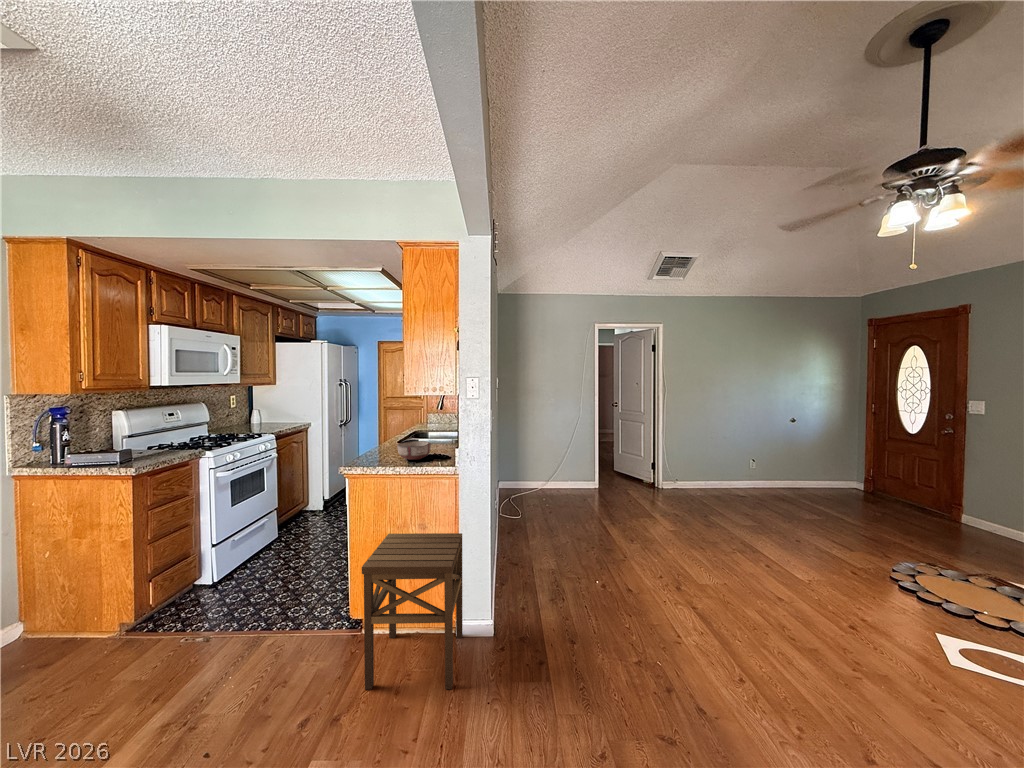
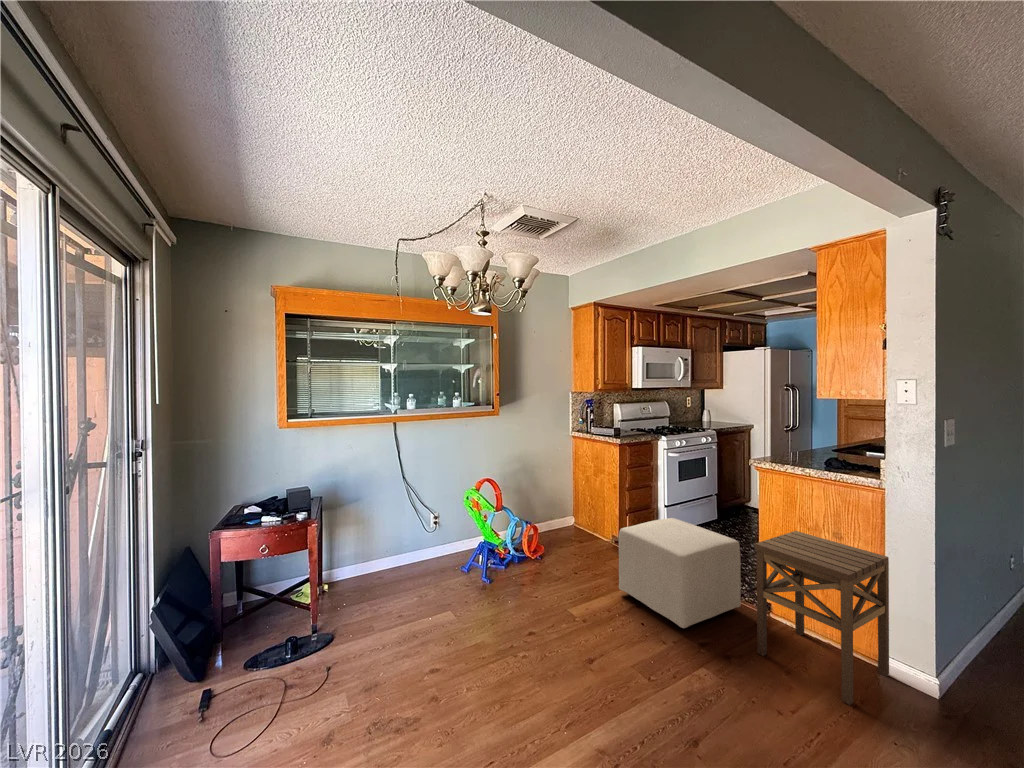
ceramic bowl: present [397,441,431,460] -> none [814,448,858,467]
ottoman: none [148,565,334,722] -> present [619,518,741,628]

